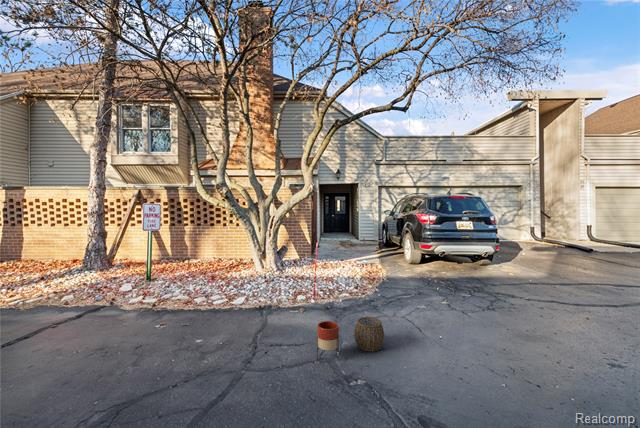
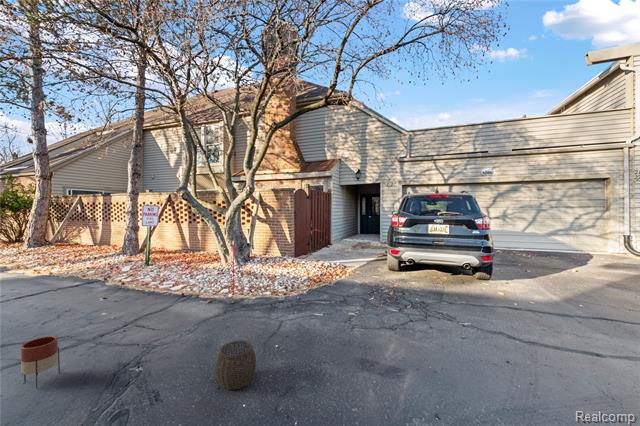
woven basket: present [354,317,384,352] -> present [216,341,256,390]

